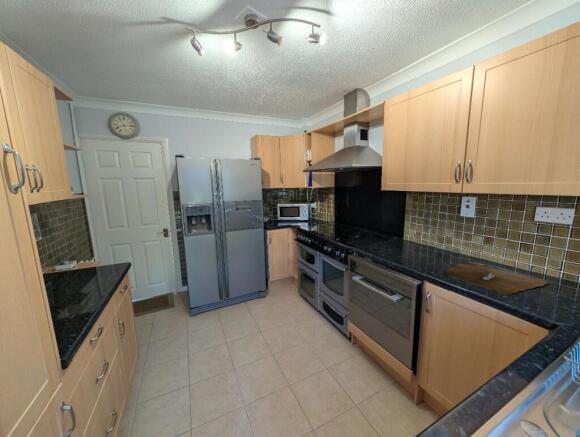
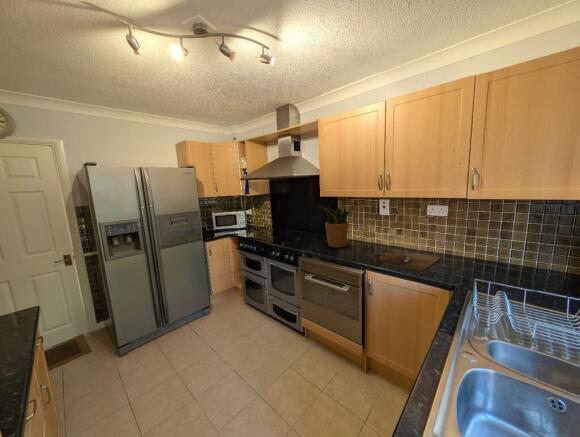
potted plant: none [379,200,420,251] -> present [321,206,351,248]

